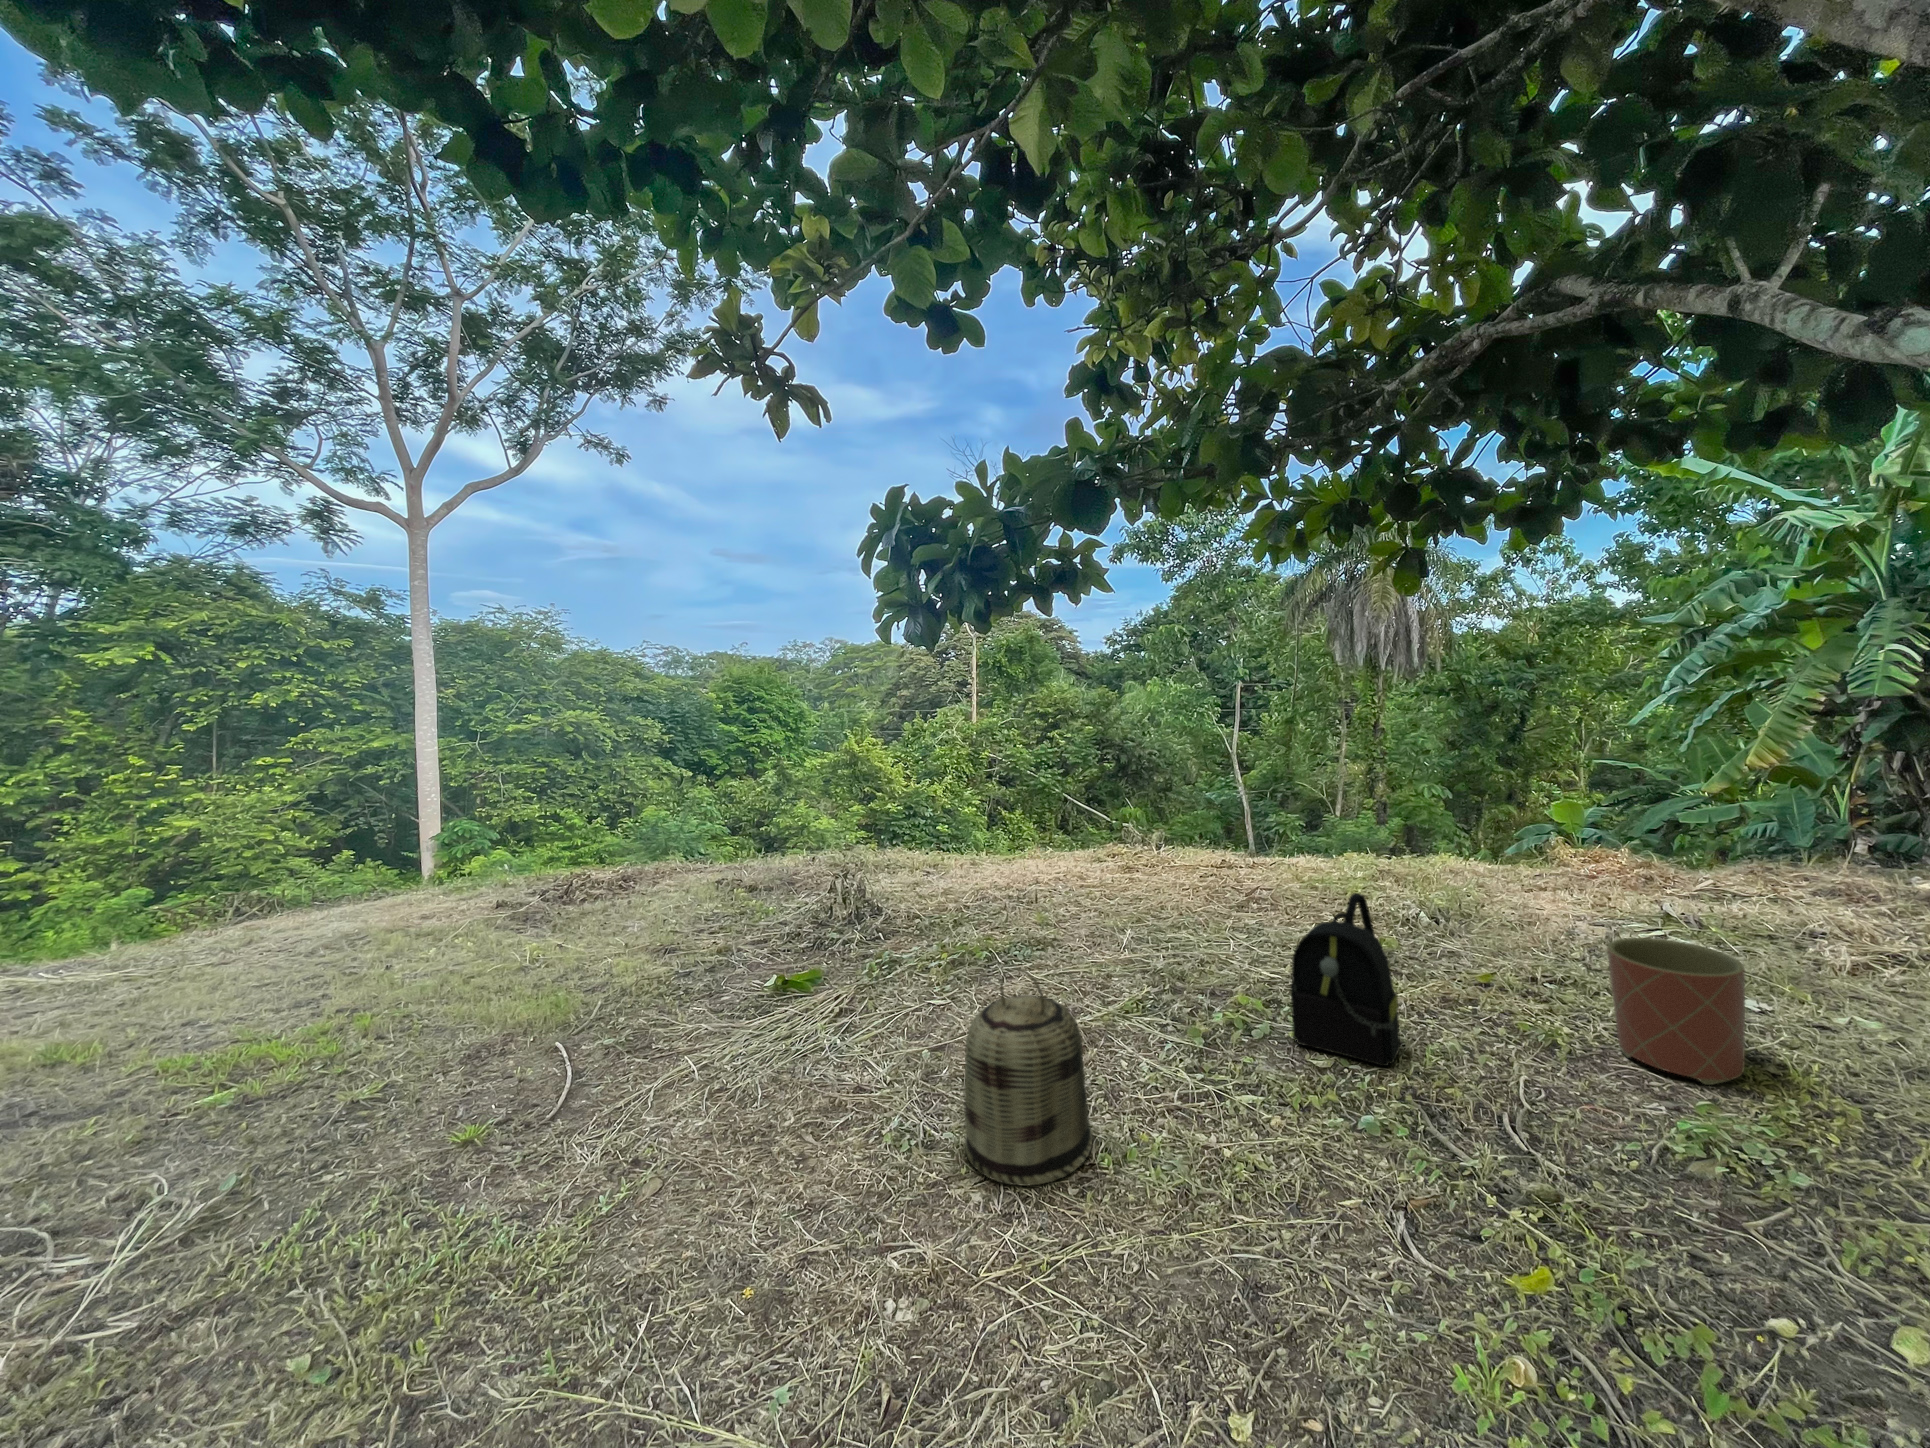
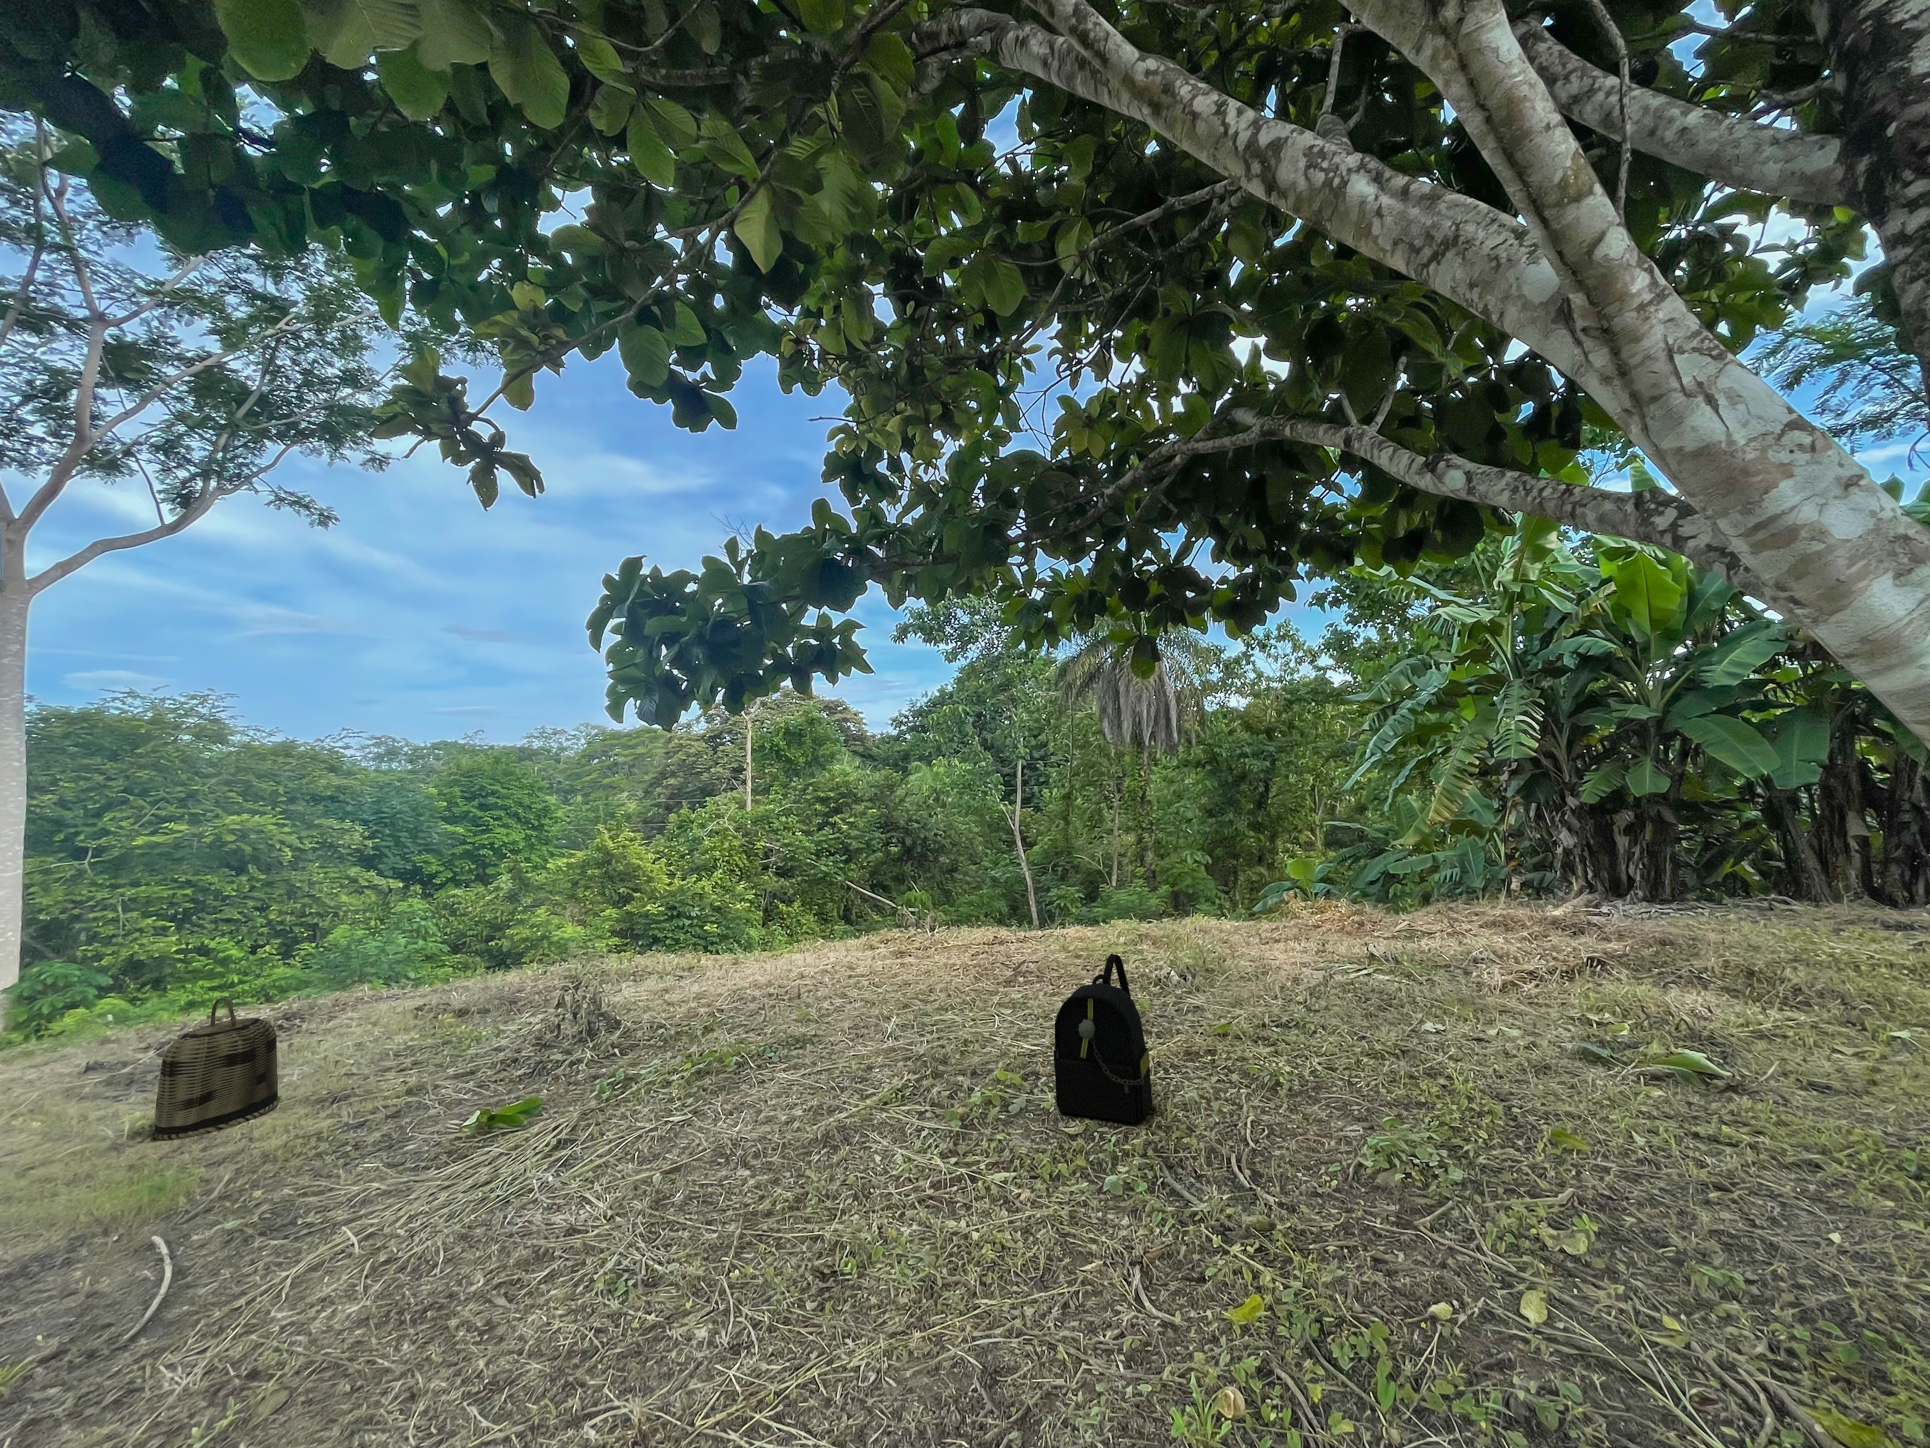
planter: present [1608,938,1745,1085] -> none [1318,974,1419,1101]
basket: present [964,968,1092,1186] -> present [153,998,280,1141]

